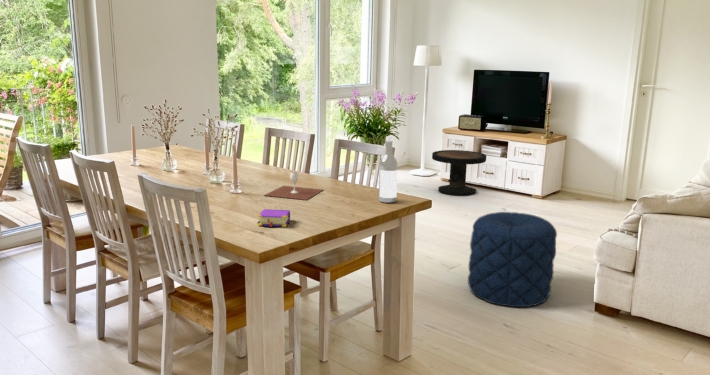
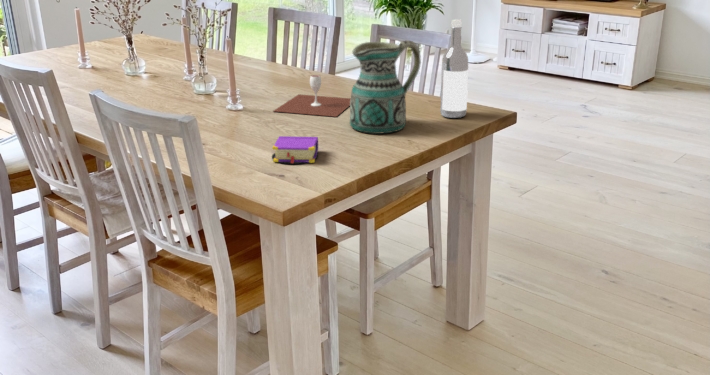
ceramic pitcher: none [315,149,365,211] -> present [350,41,421,134]
side table: present [432,150,486,196] -> none [484,27,558,90]
pouf: present [468,212,557,307] -> none [551,119,679,251]

